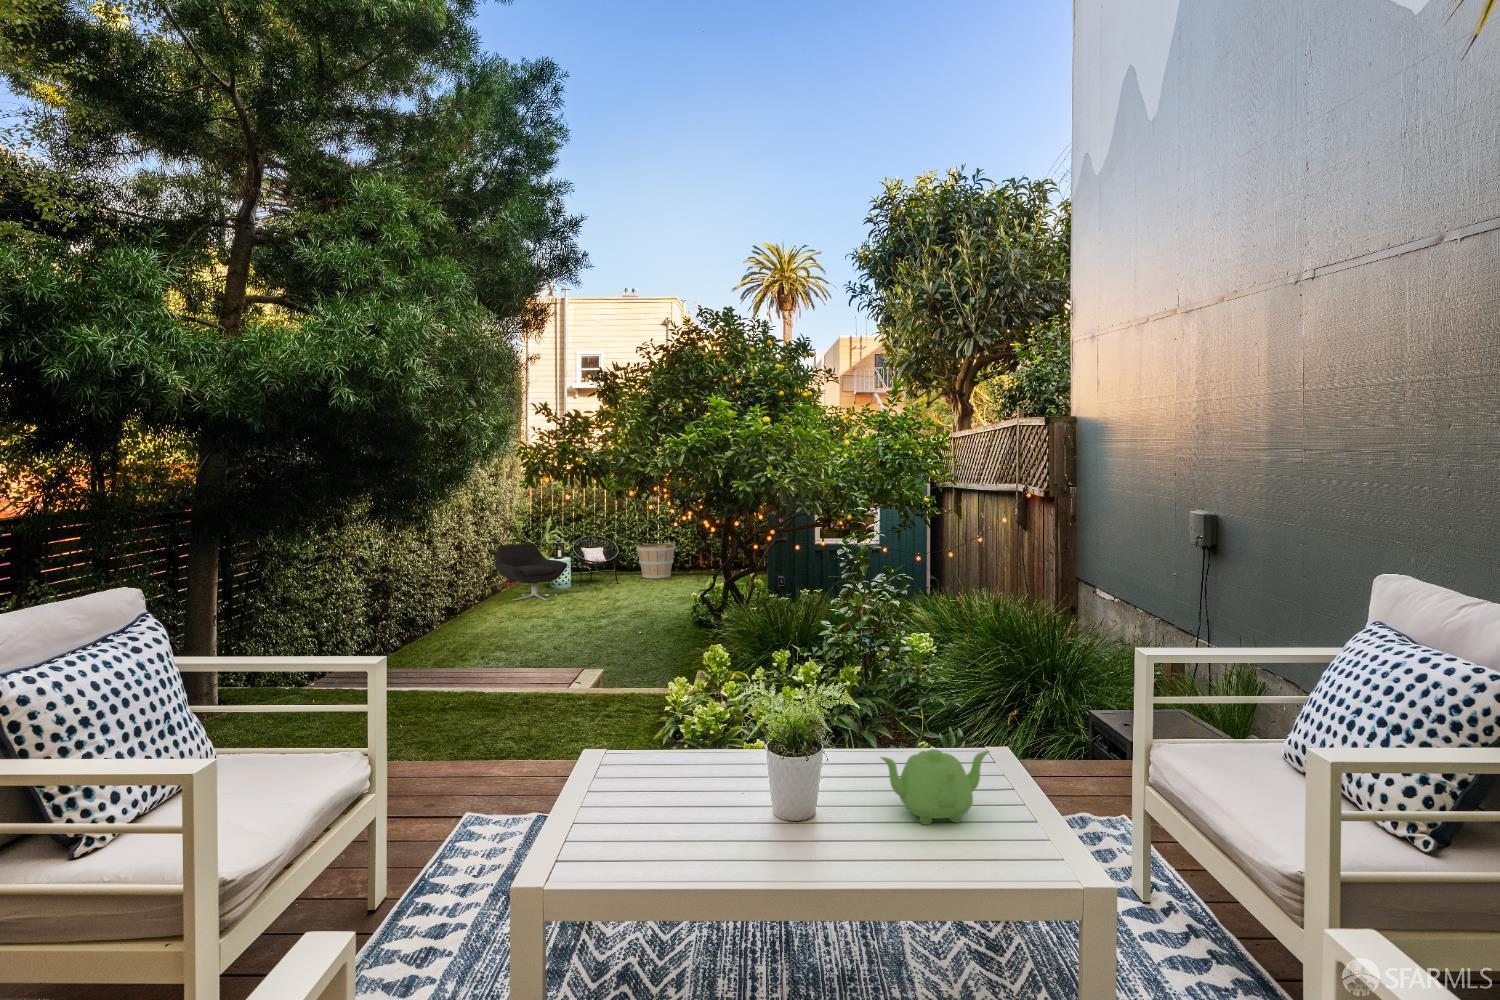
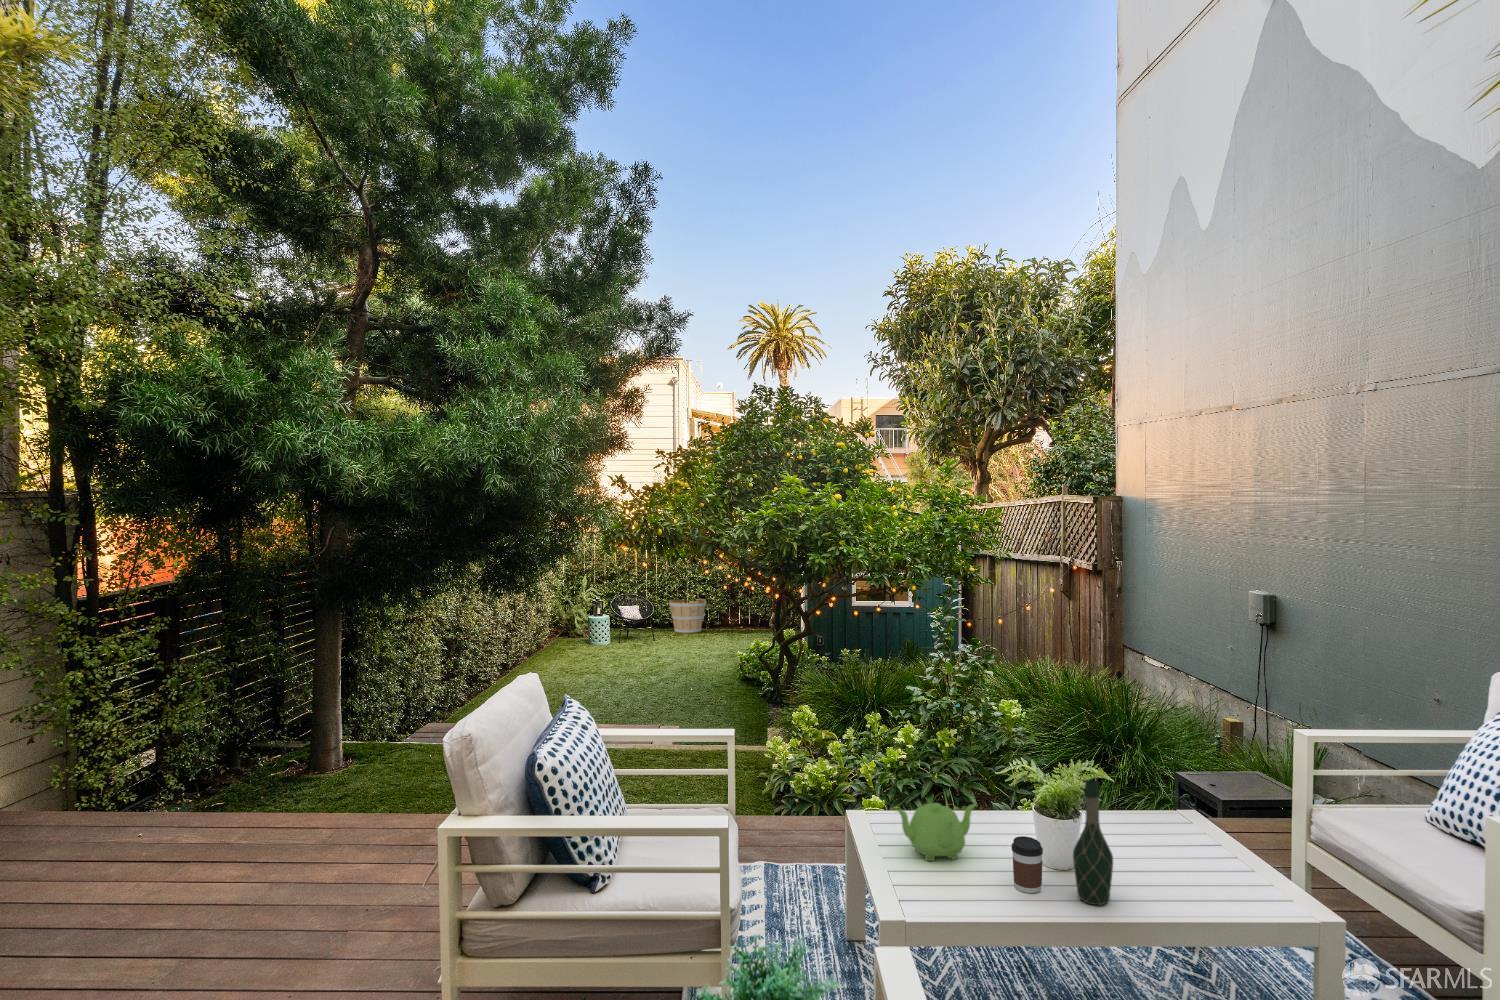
lounge chair: present [495,543,567,600] -> none [544,599,613,655]
wine bottle: none [762,706,811,868] -> present [1073,780,1113,905]
teapot: present [881,749,989,825] -> present [896,803,976,861]
coffee cup: none [696,780,734,852] -> present [1012,836,1043,893]

